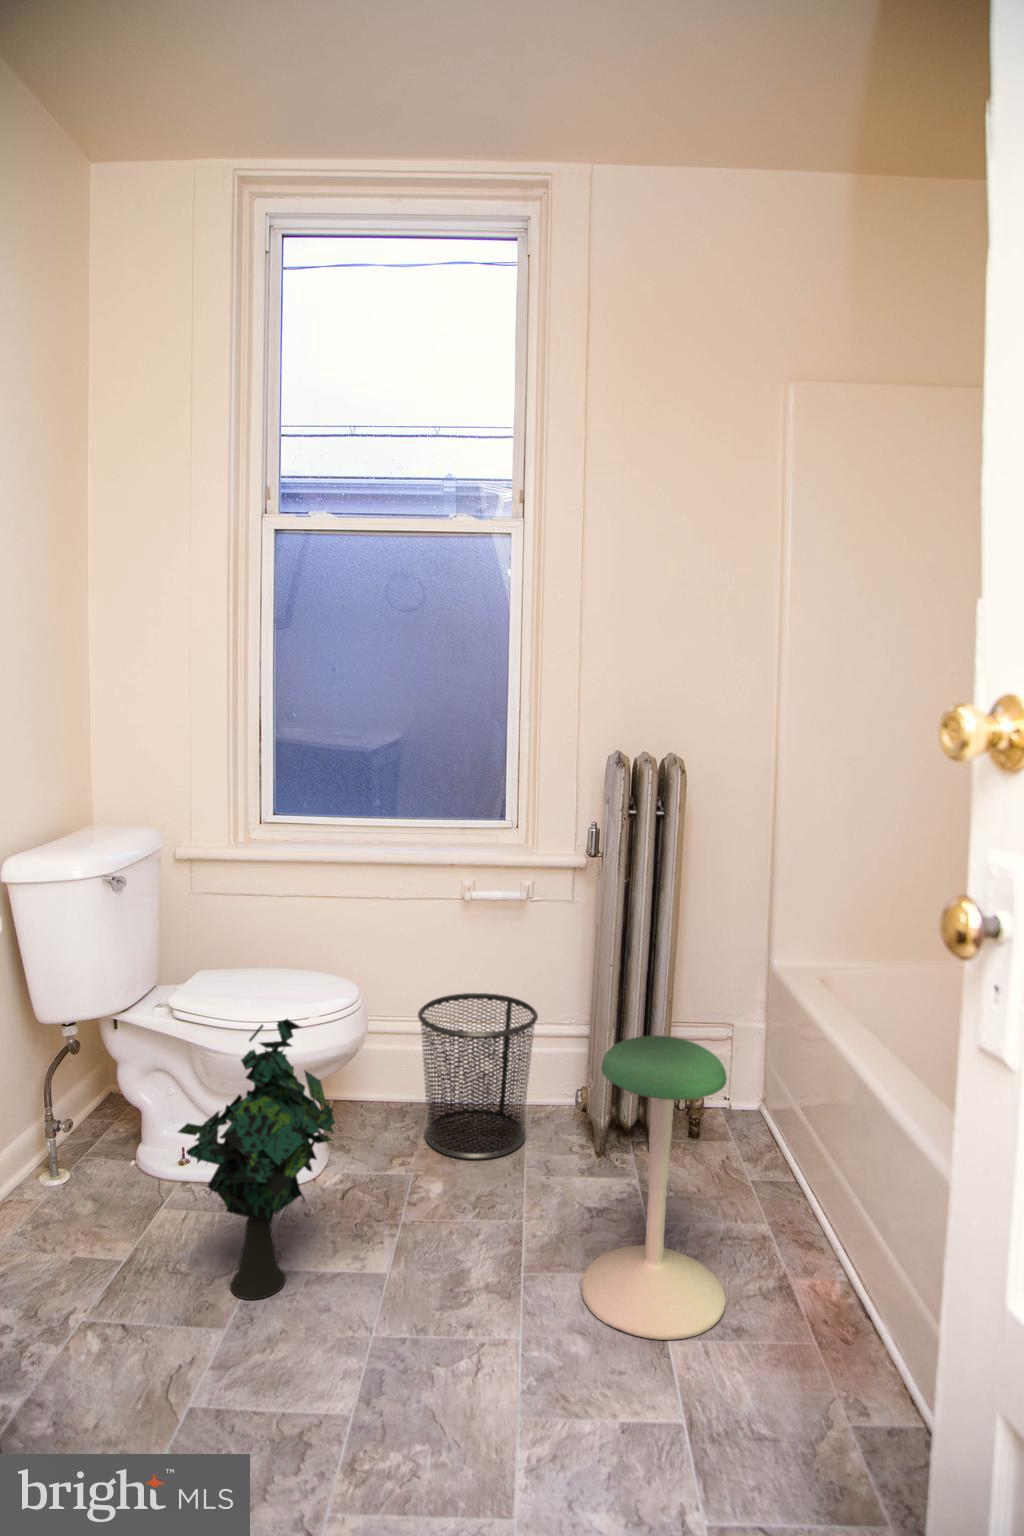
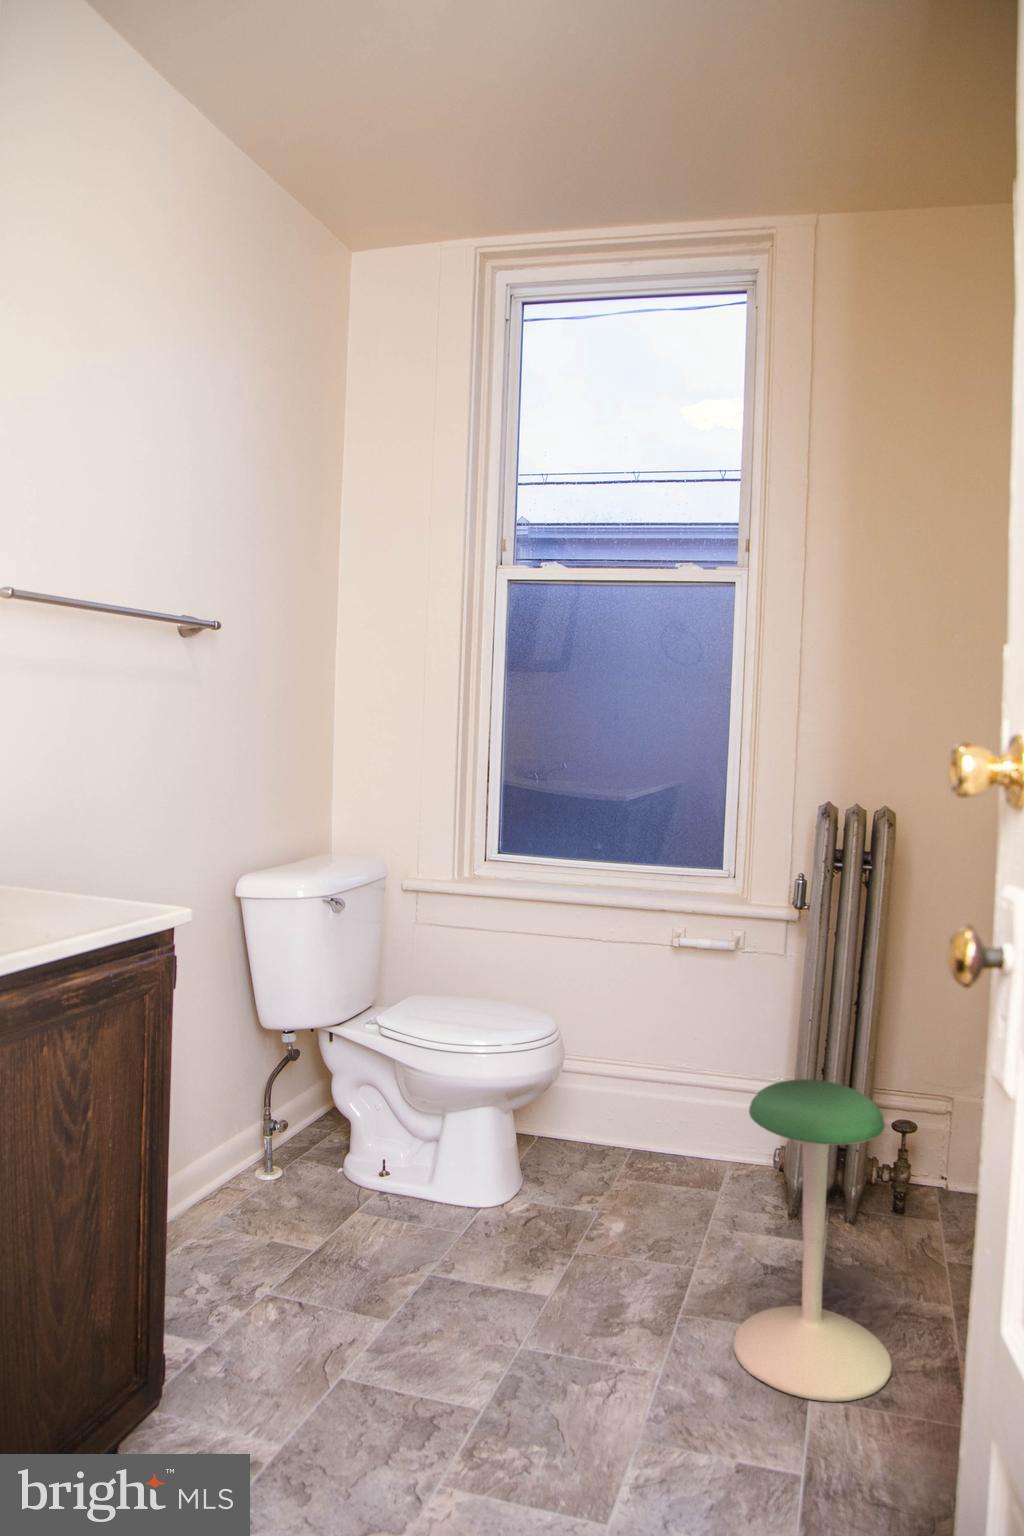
waste bin: present [418,993,538,1159] -> none [603,1035,728,1206]
decorative plant: present [178,1019,335,1300] -> none [352,1037,496,1300]

